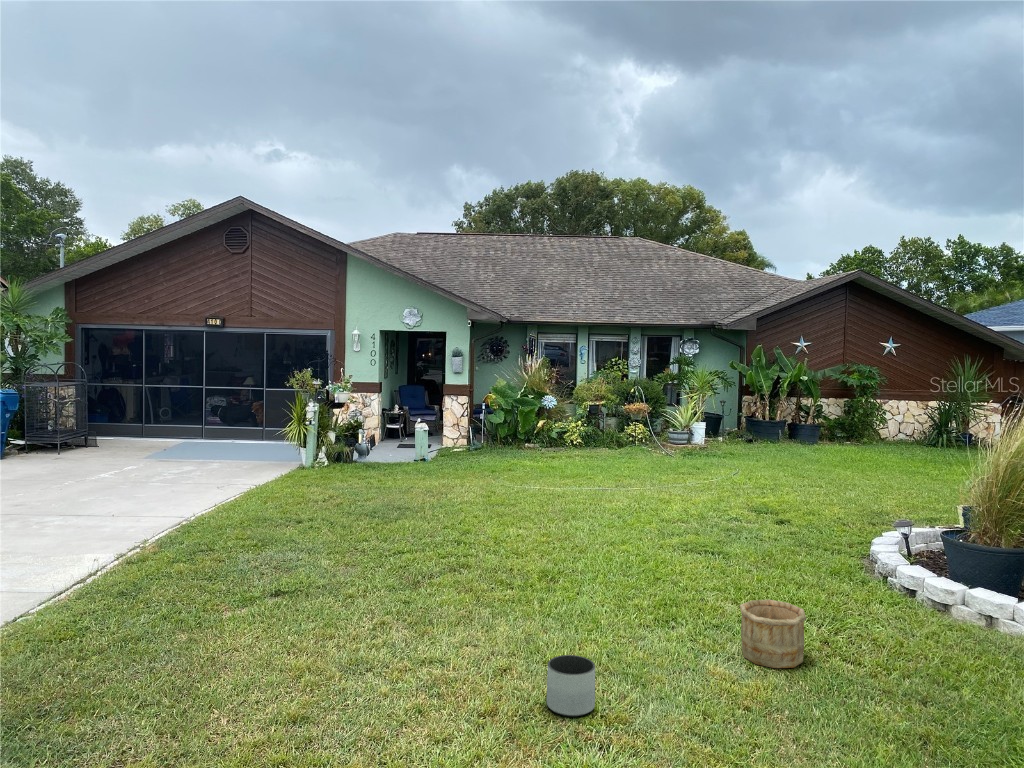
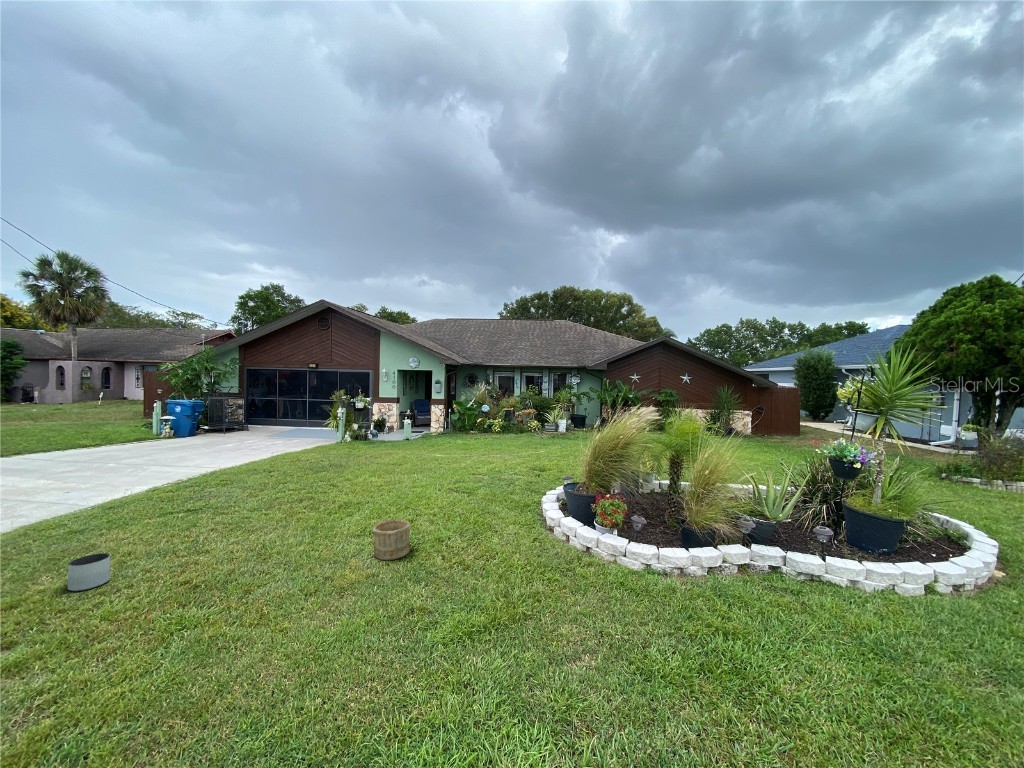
planter: present [547,655,595,716] -> present [68,553,110,591]

